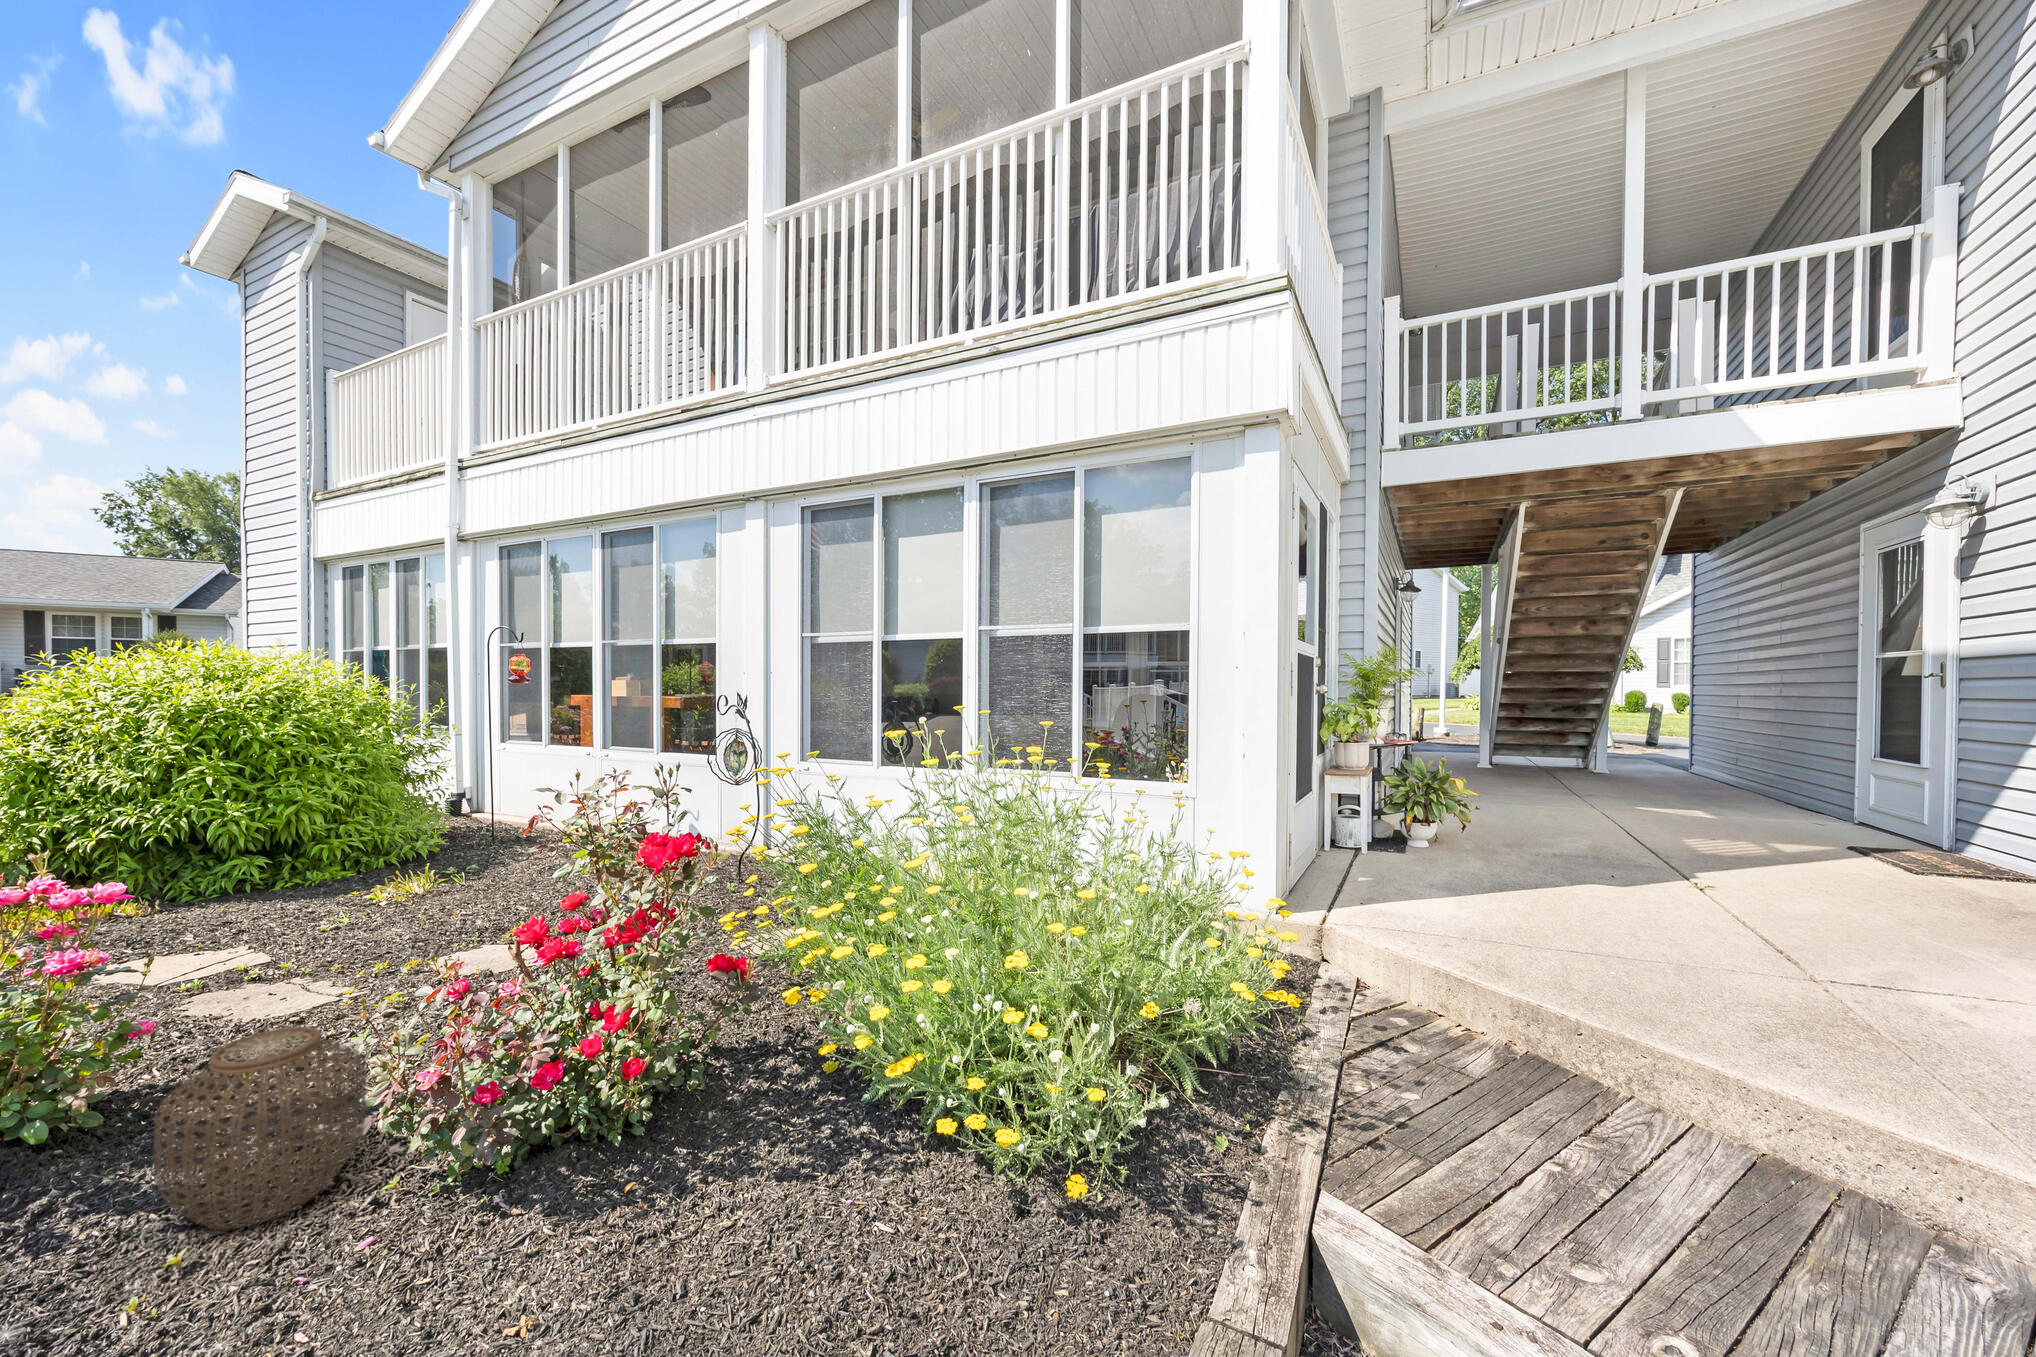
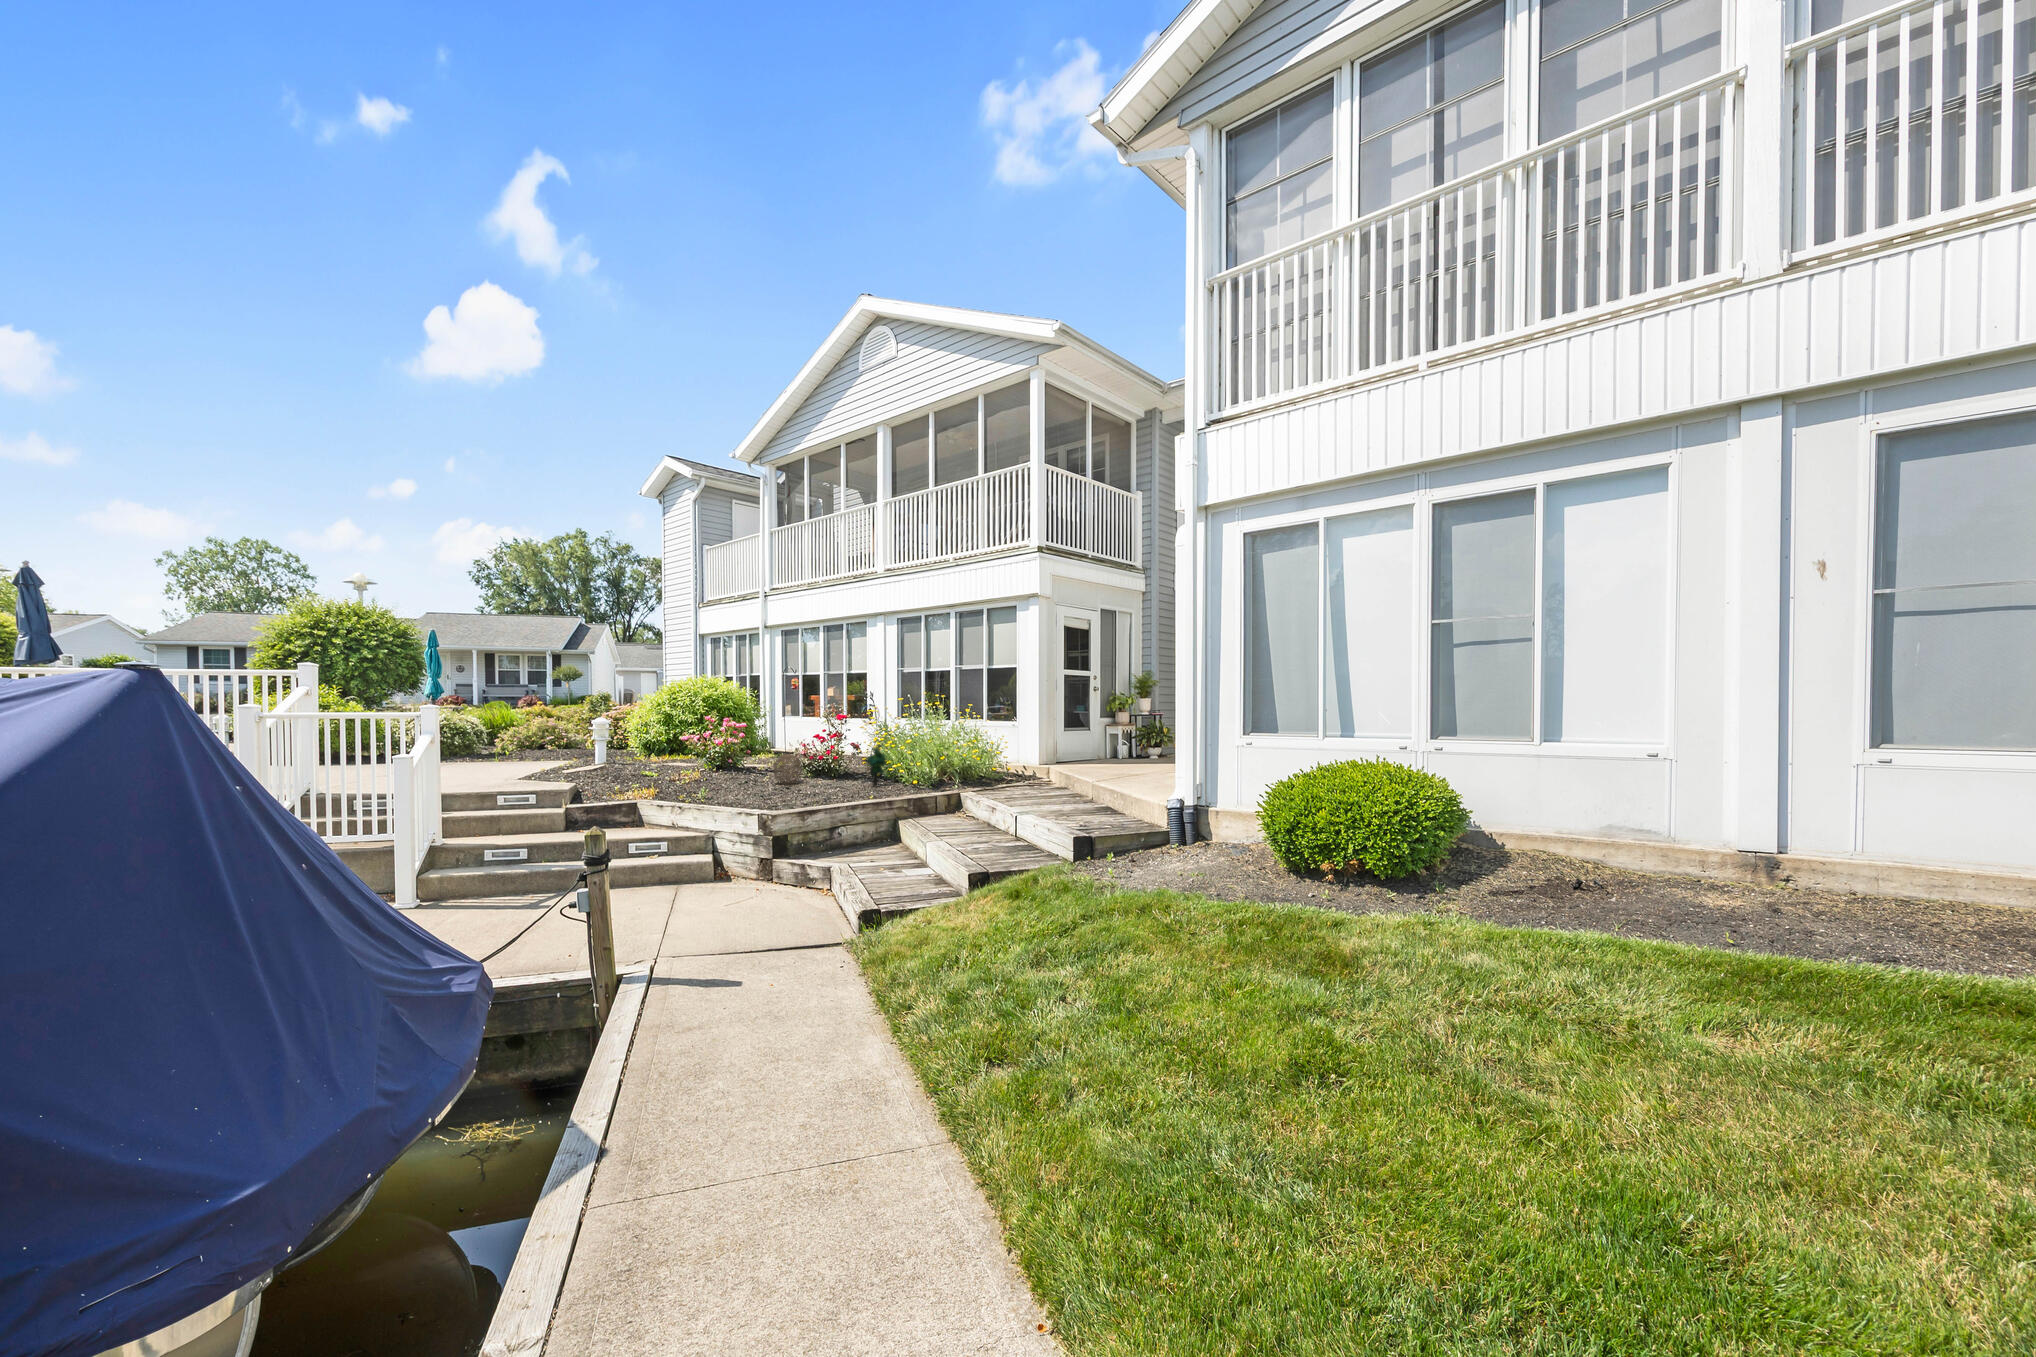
decorative plant: none [705,993,855,1252] -> present [865,744,887,787]

